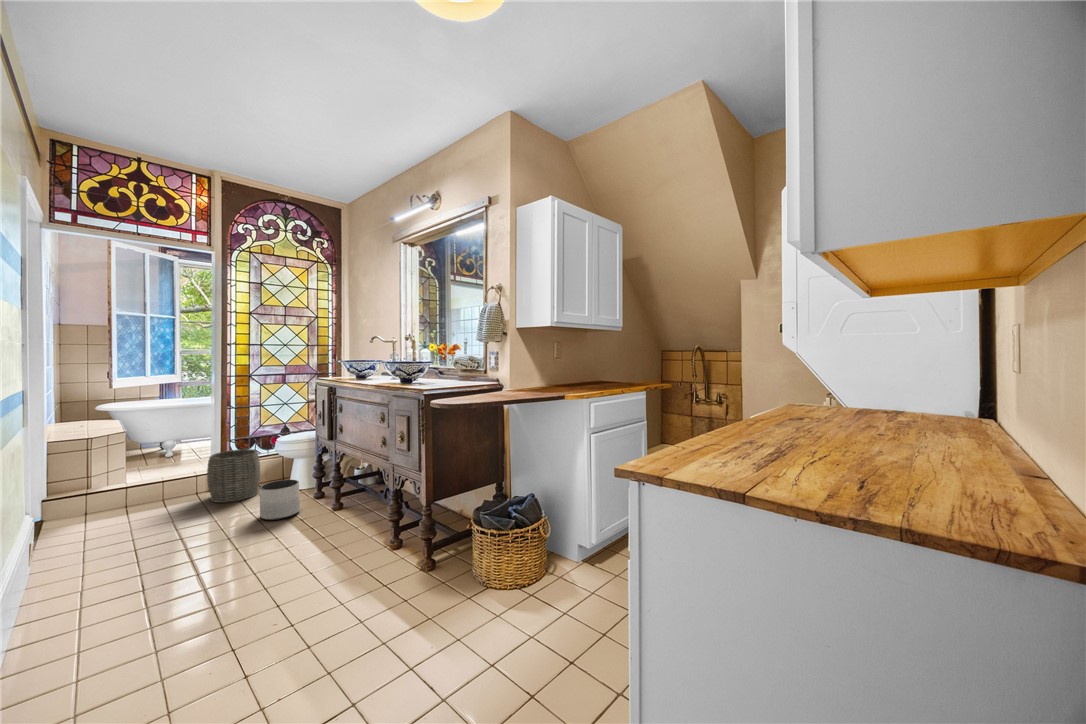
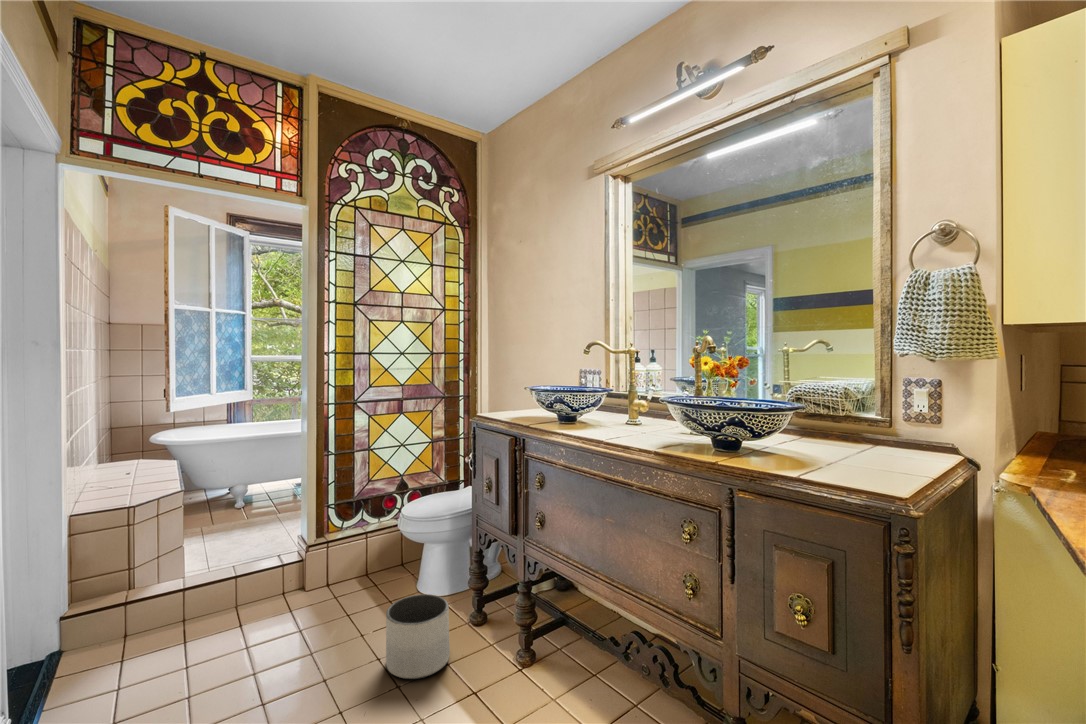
woven basket: present [207,449,260,503] -> none [295,522,371,619]

